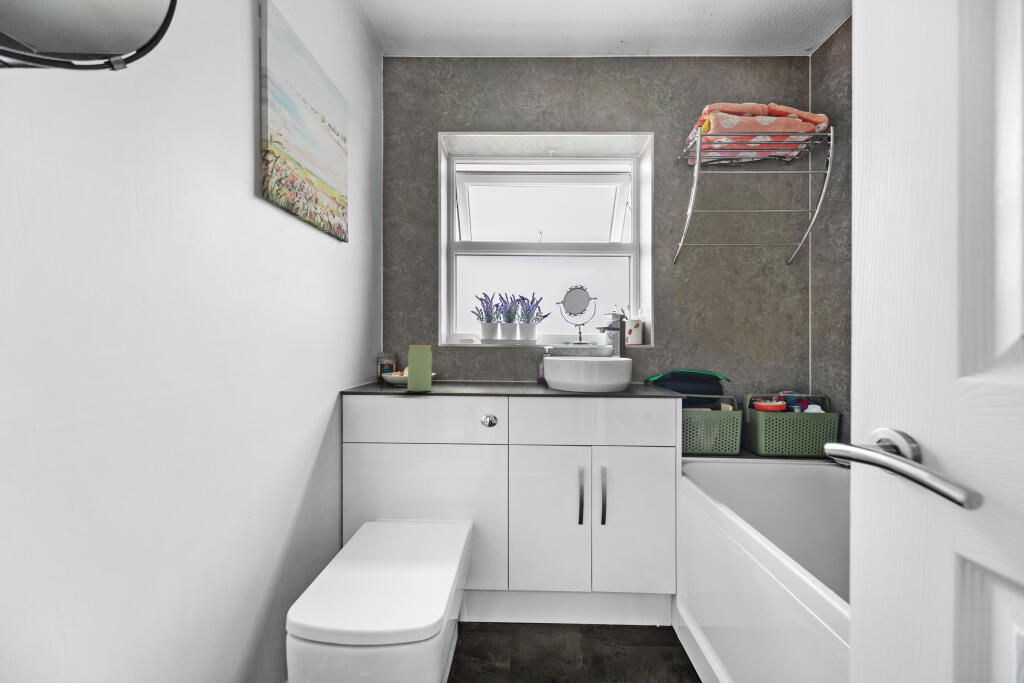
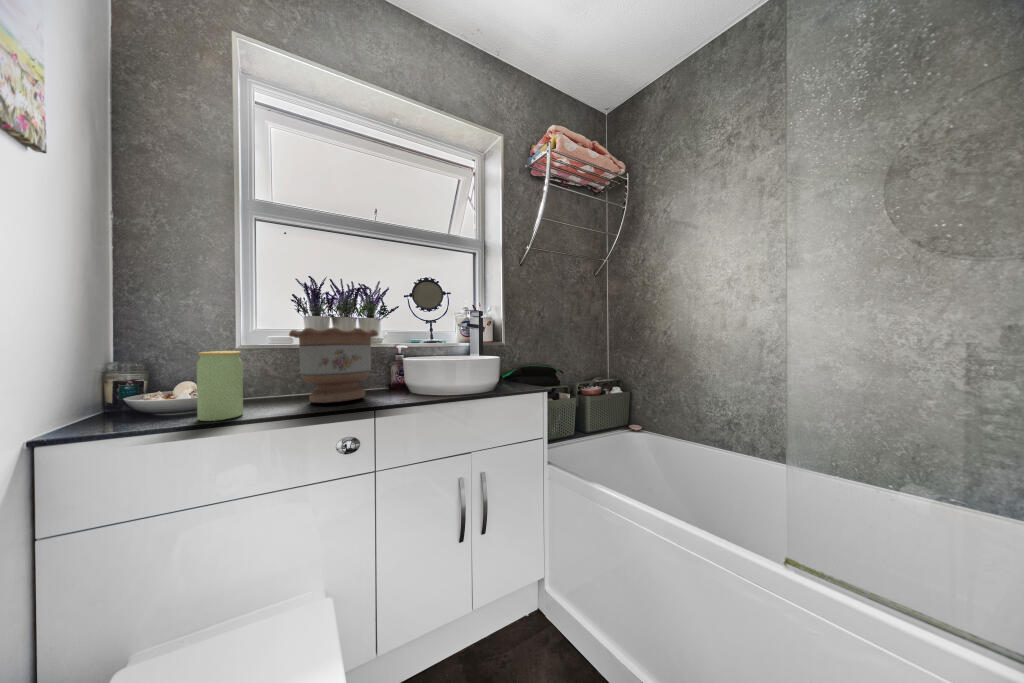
flower pot: none [459,329,523,388] -> present [289,328,378,403]

